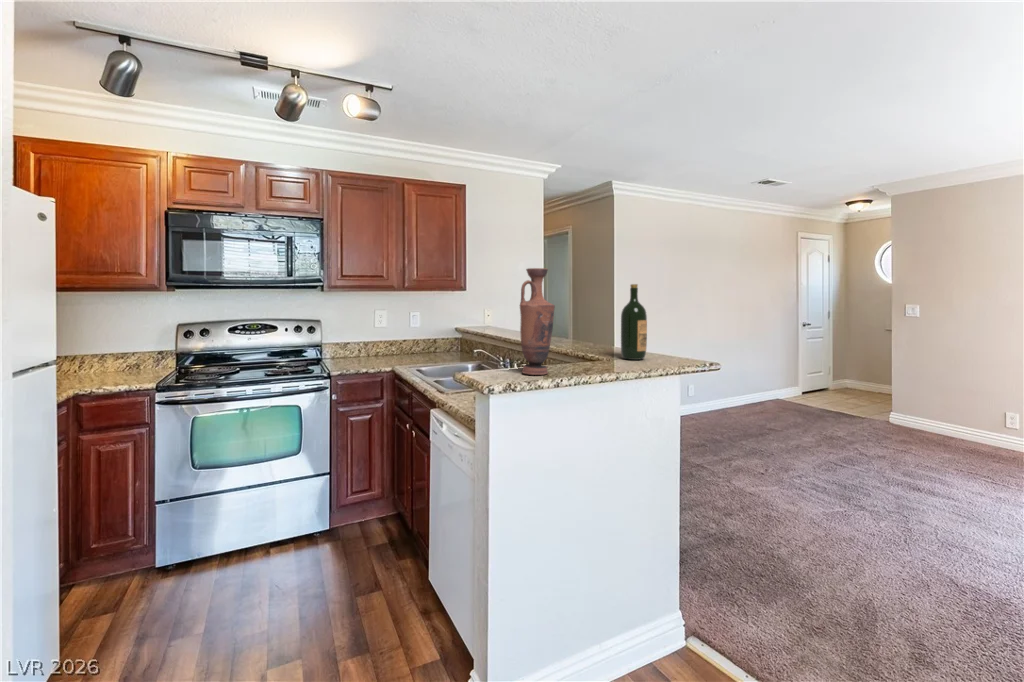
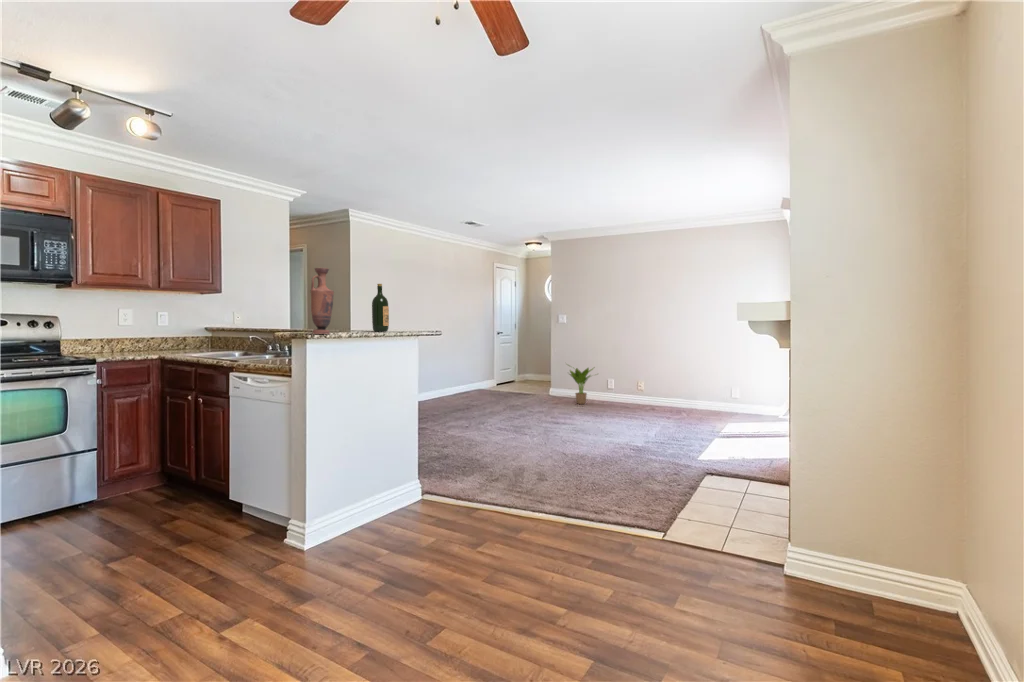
potted plant: none [918,374,992,441] -> present [570,368,593,404]

